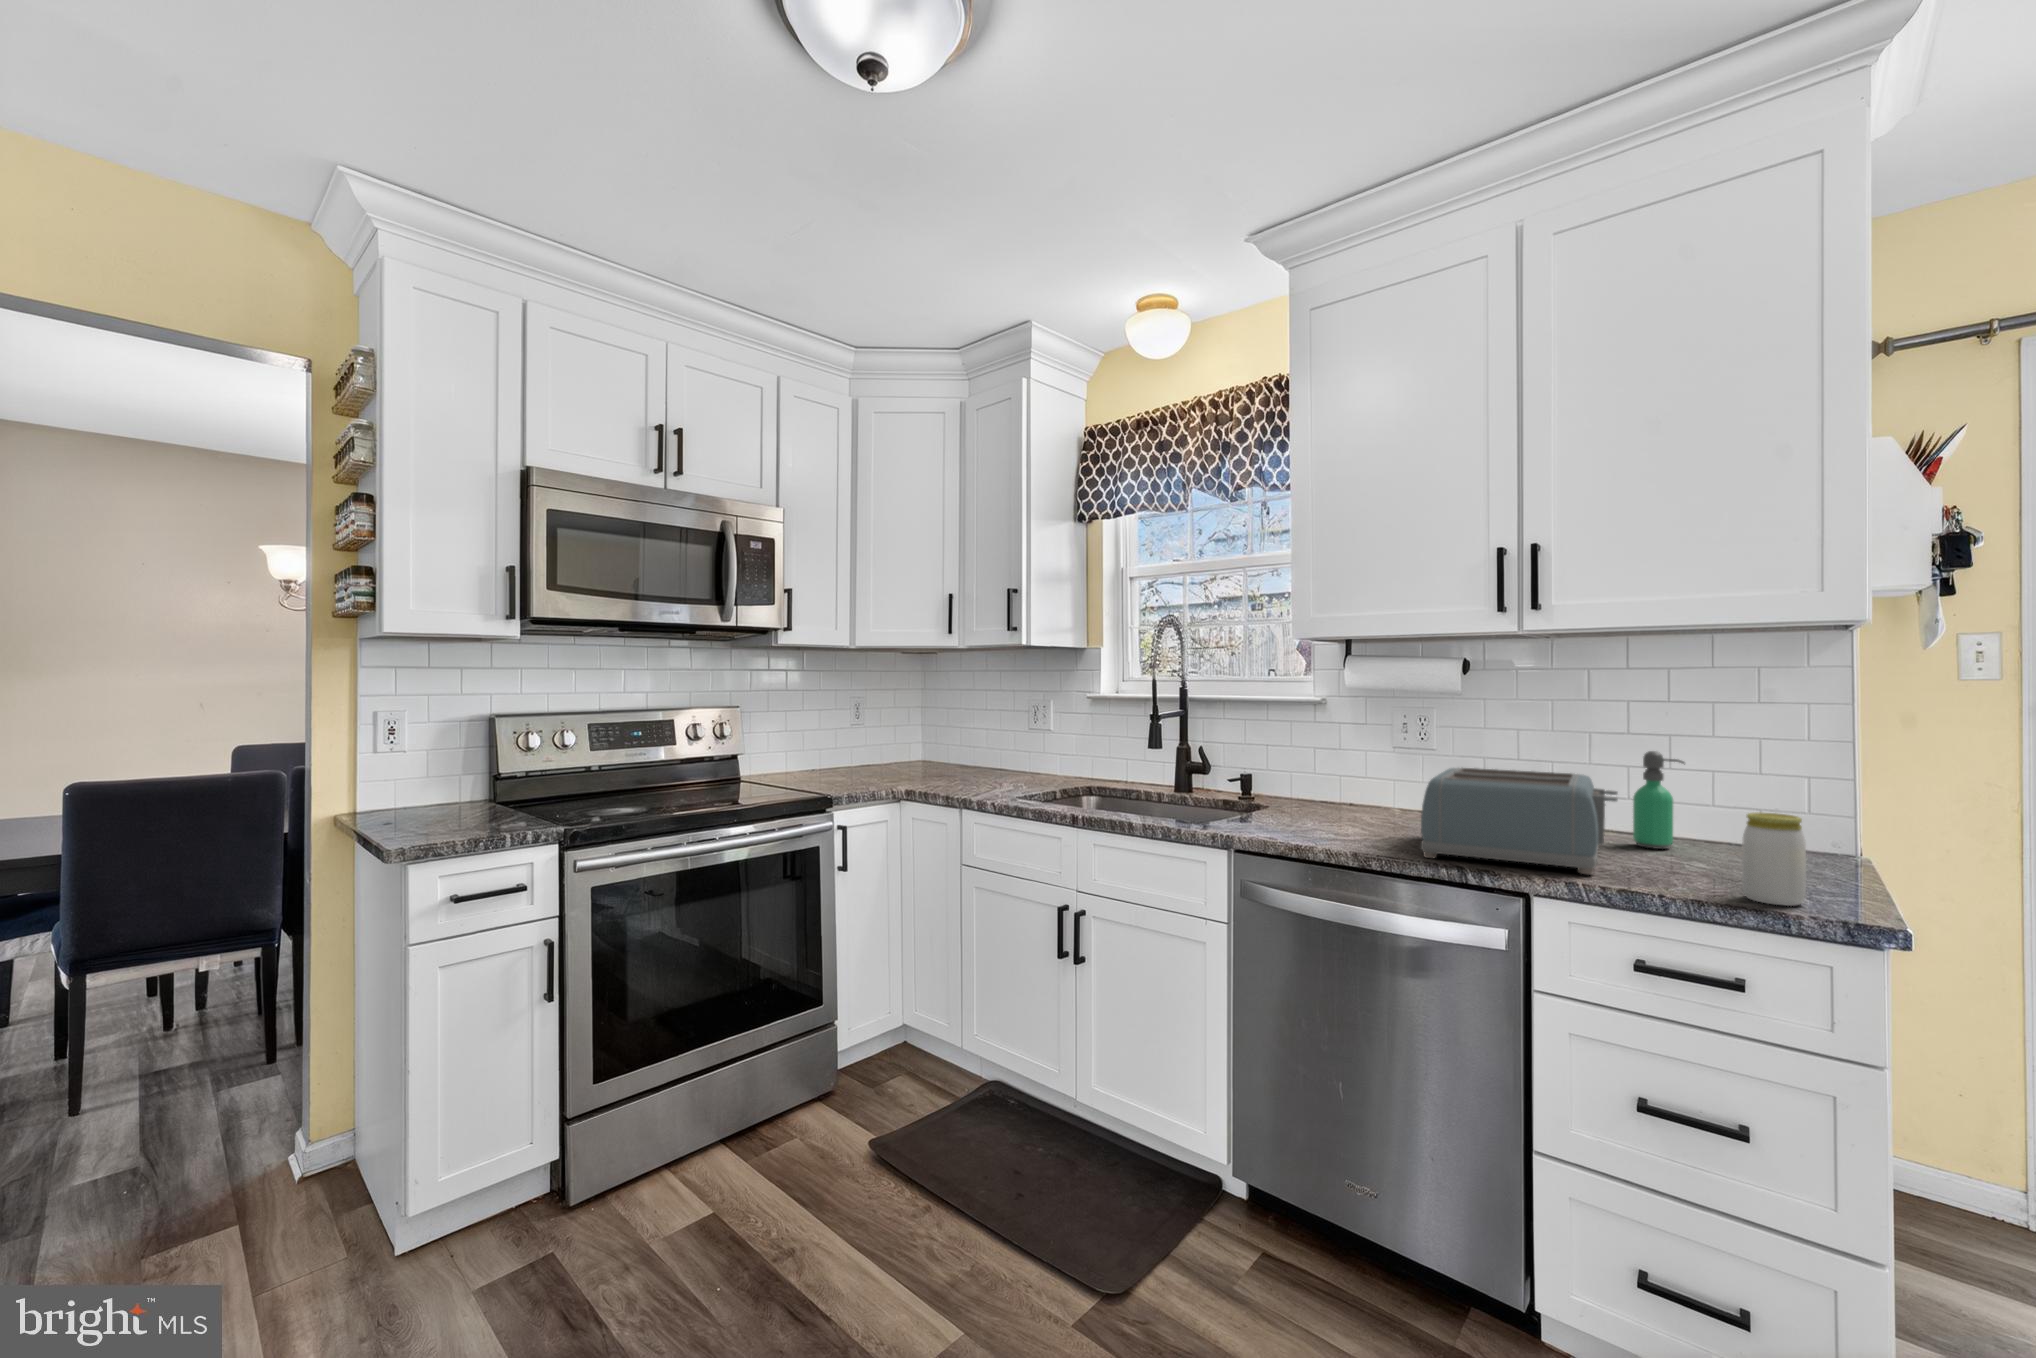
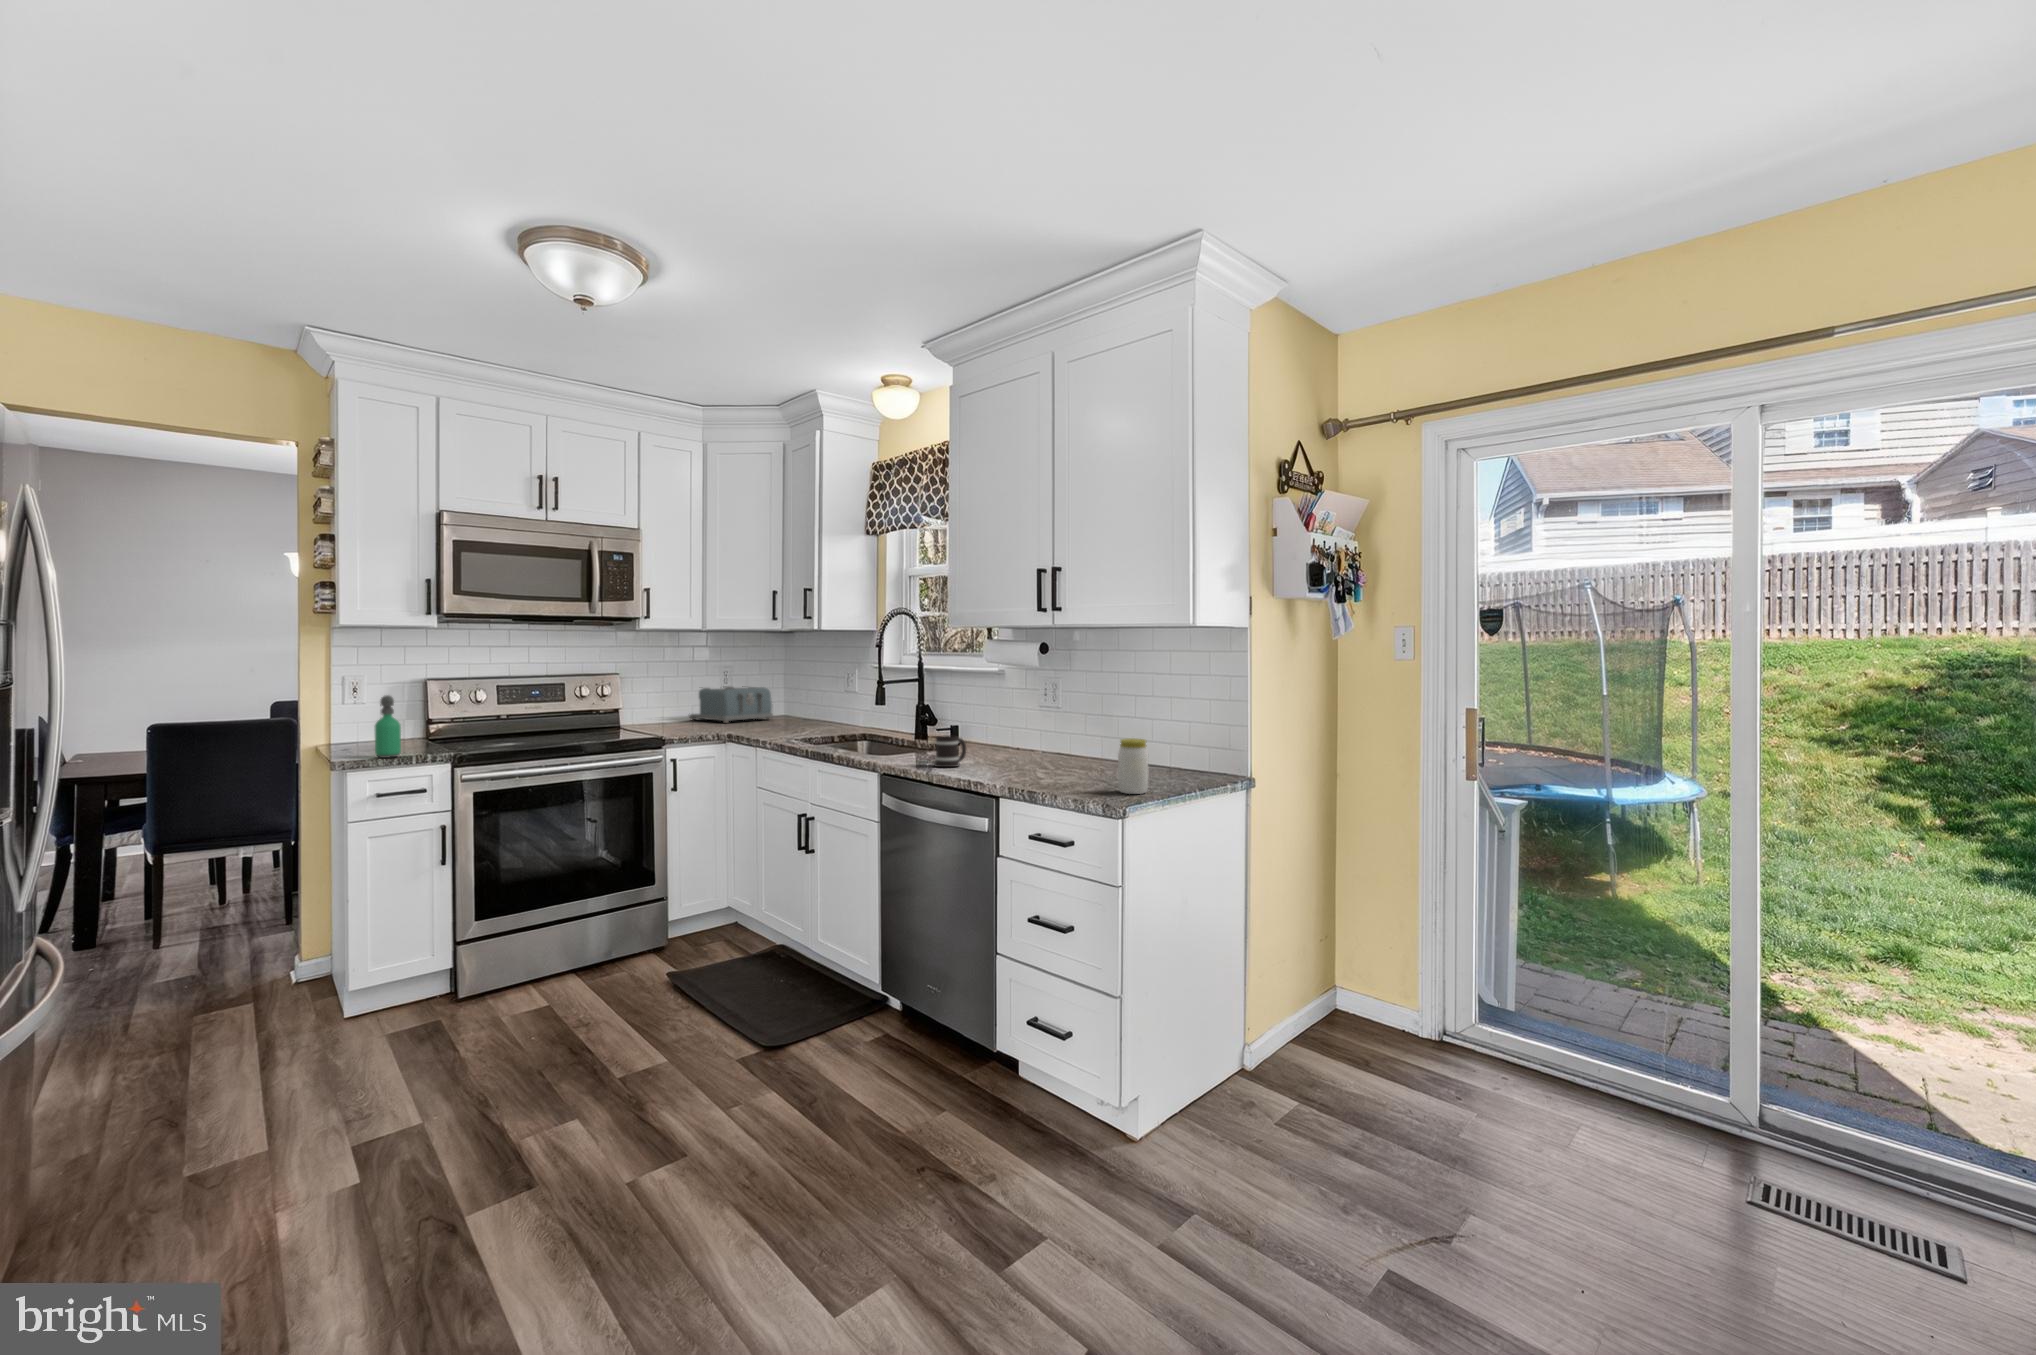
soap dispenser: present [1633,751,1684,849] -> present [375,695,401,758]
toaster: present [1421,768,1618,875] -> present [689,686,773,723]
mug: none [1320,799,1360,848] -> present [934,735,966,767]

